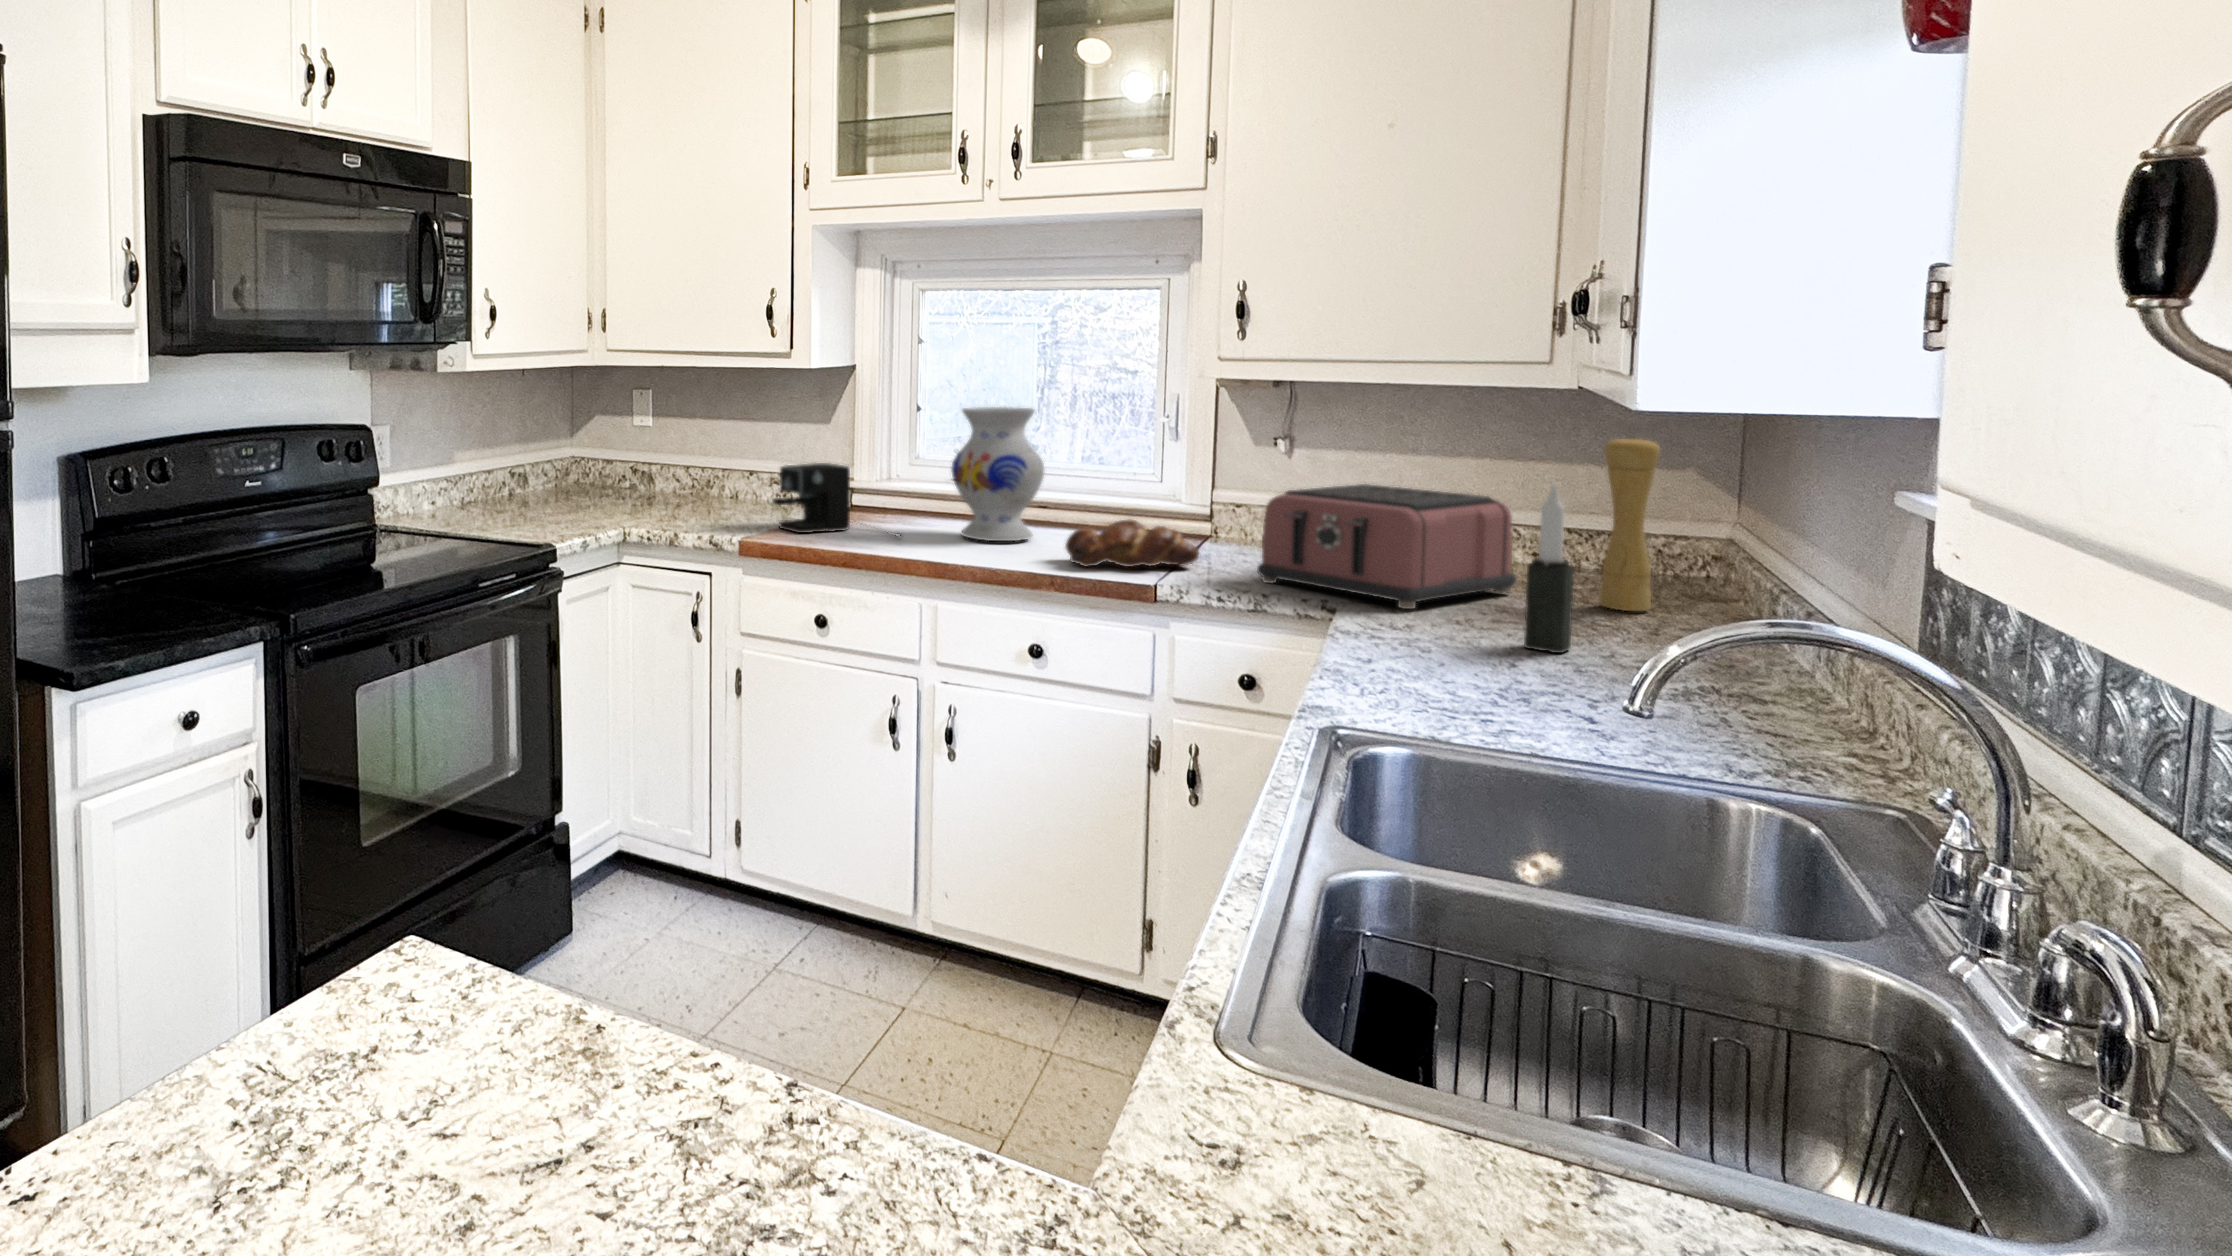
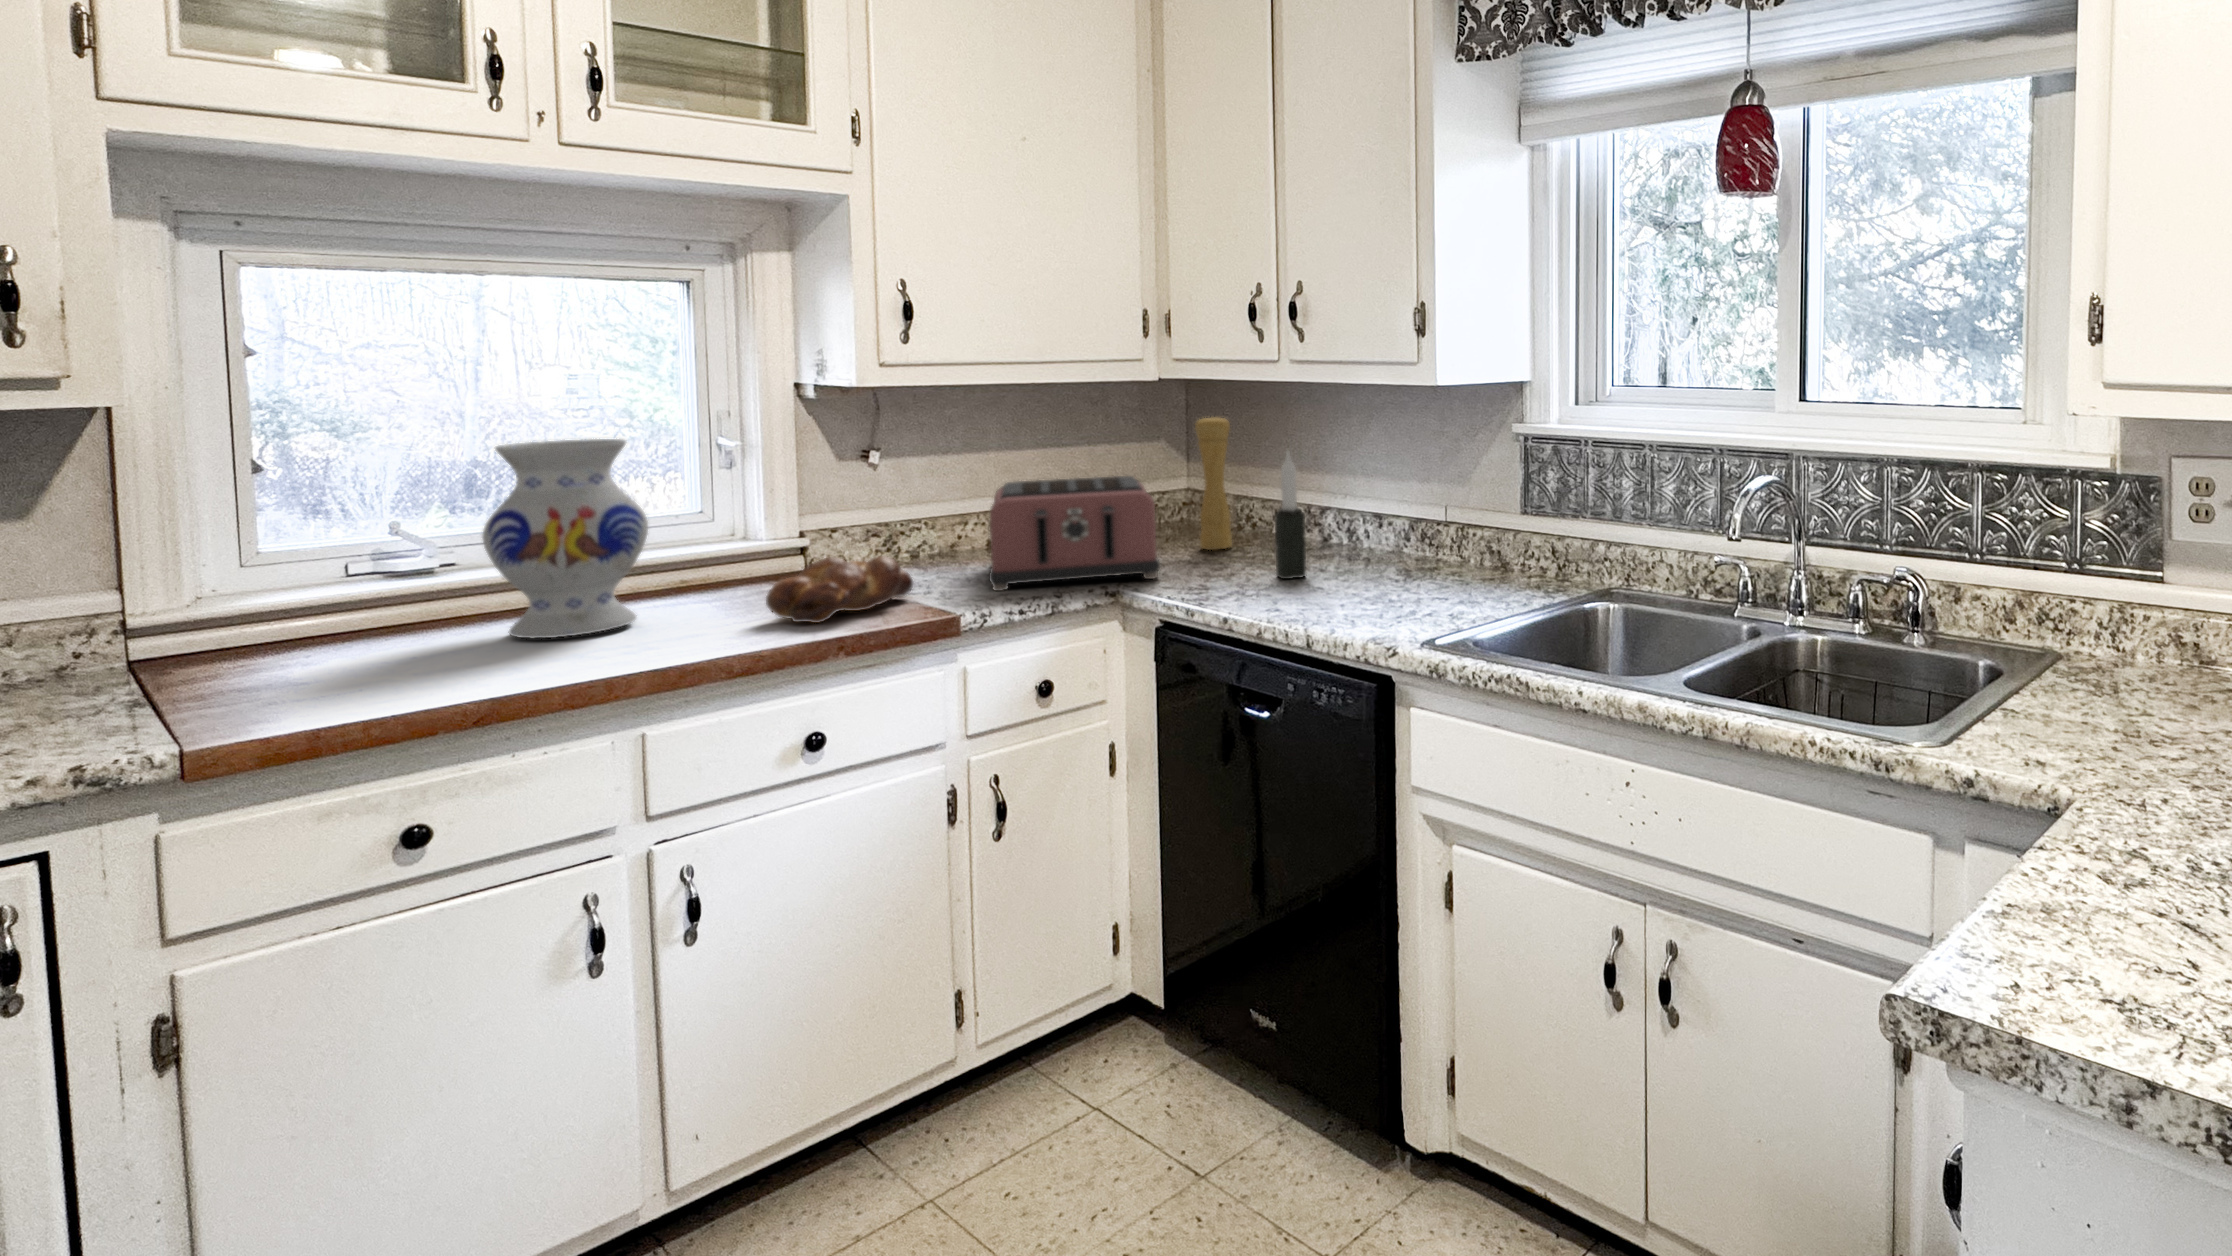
coffee maker: present [772,463,902,537] -> none [109,570,454,718]

